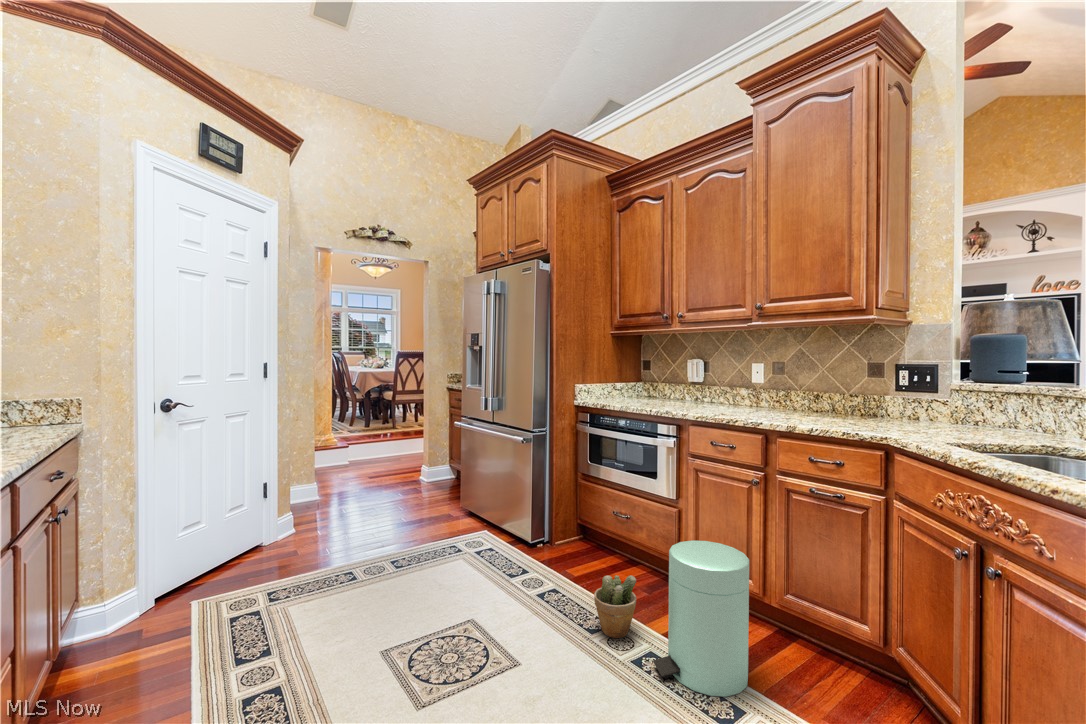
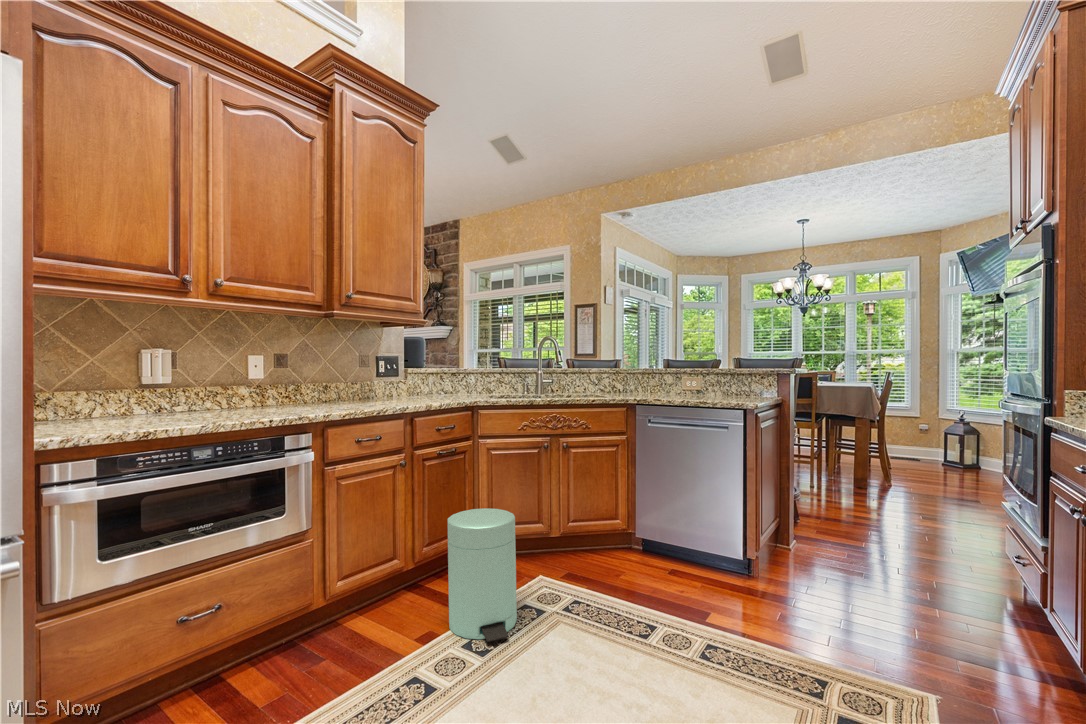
potted plant: present [594,575,637,638] -> none [398,596,452,686]

